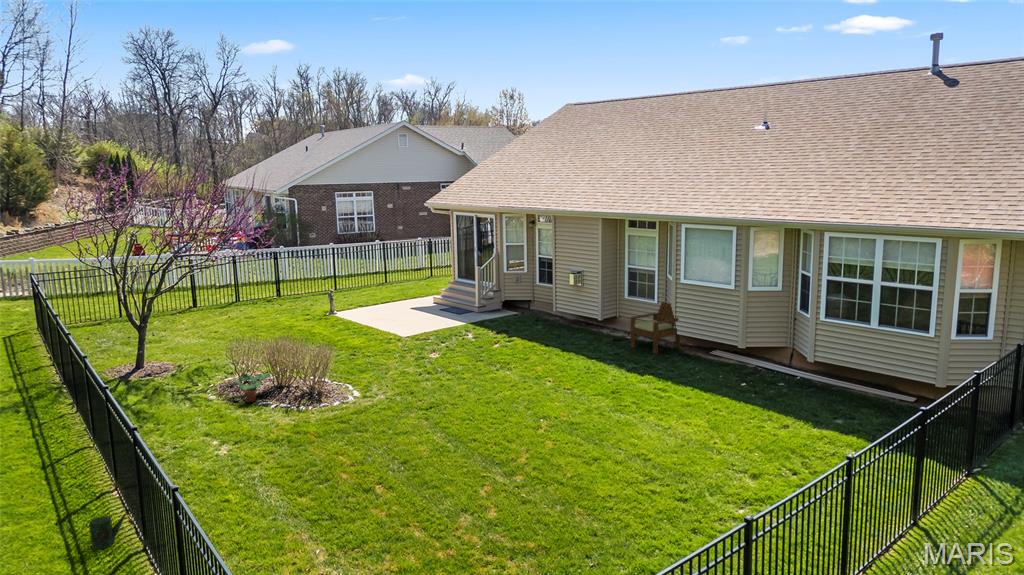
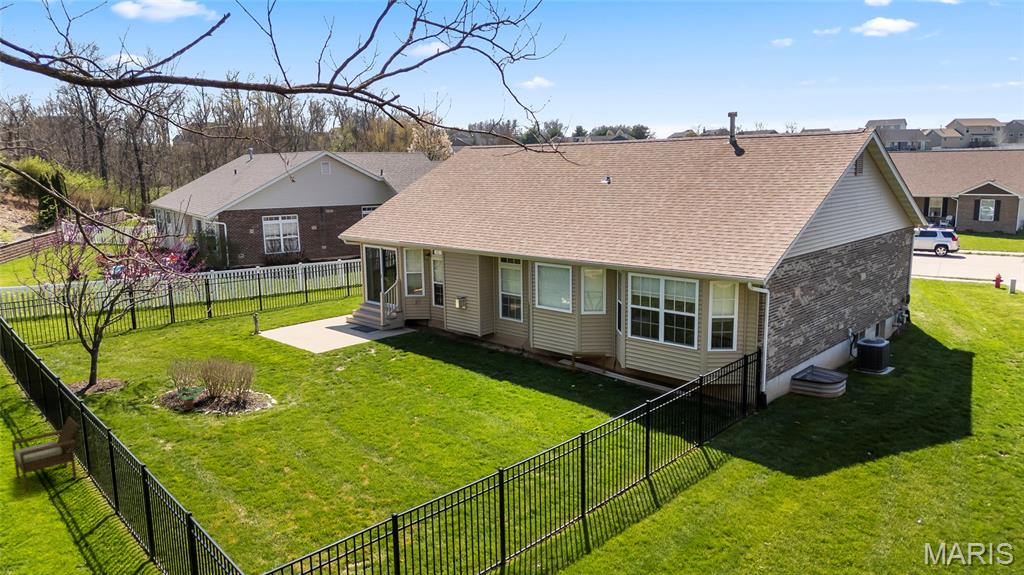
chair: present [630,302,681,354] -> present [12,417,78,492]
bench: none [732,338,782,368] -> present [571,351,606,374]
watering can: present [82,508,131,549] -> none [71,487,106,515]

